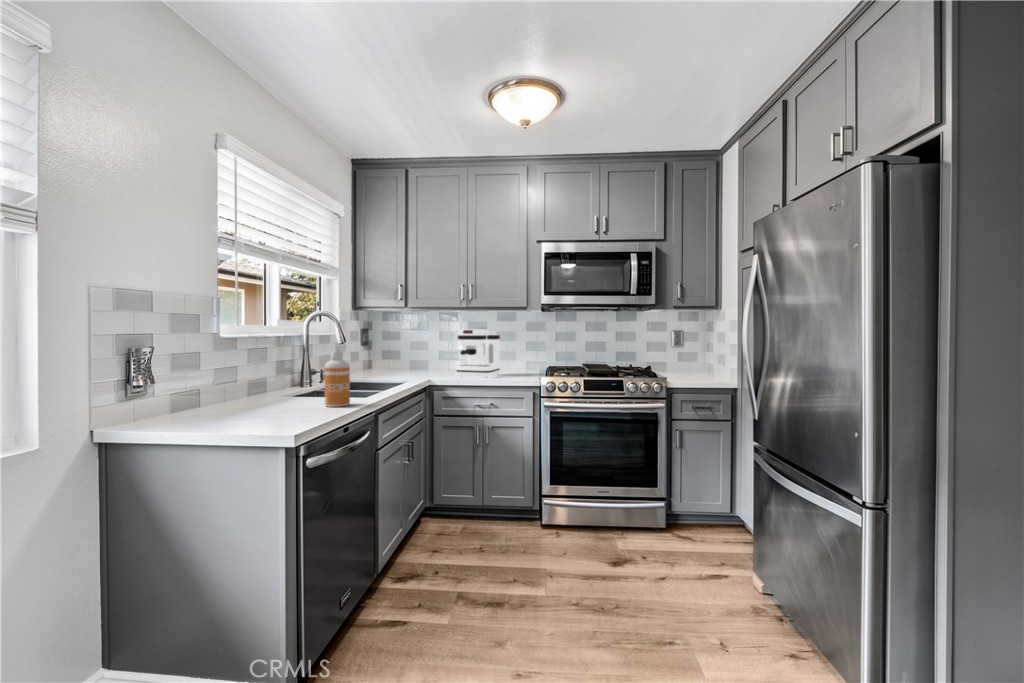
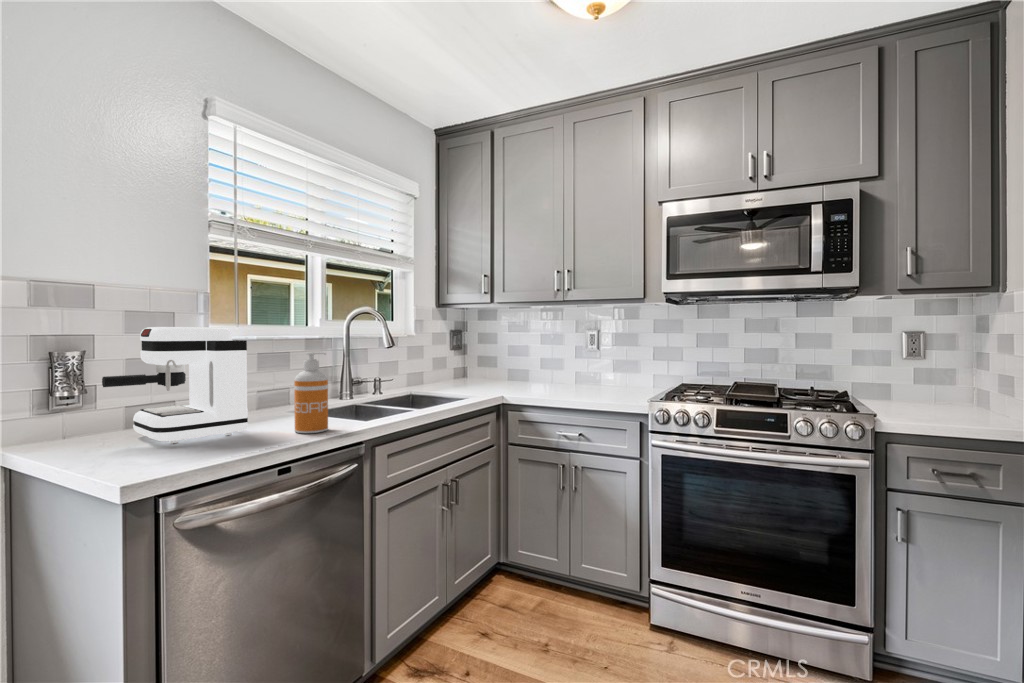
coffee maker: present [456,329,500,378] -> present [102,327,248,443]

